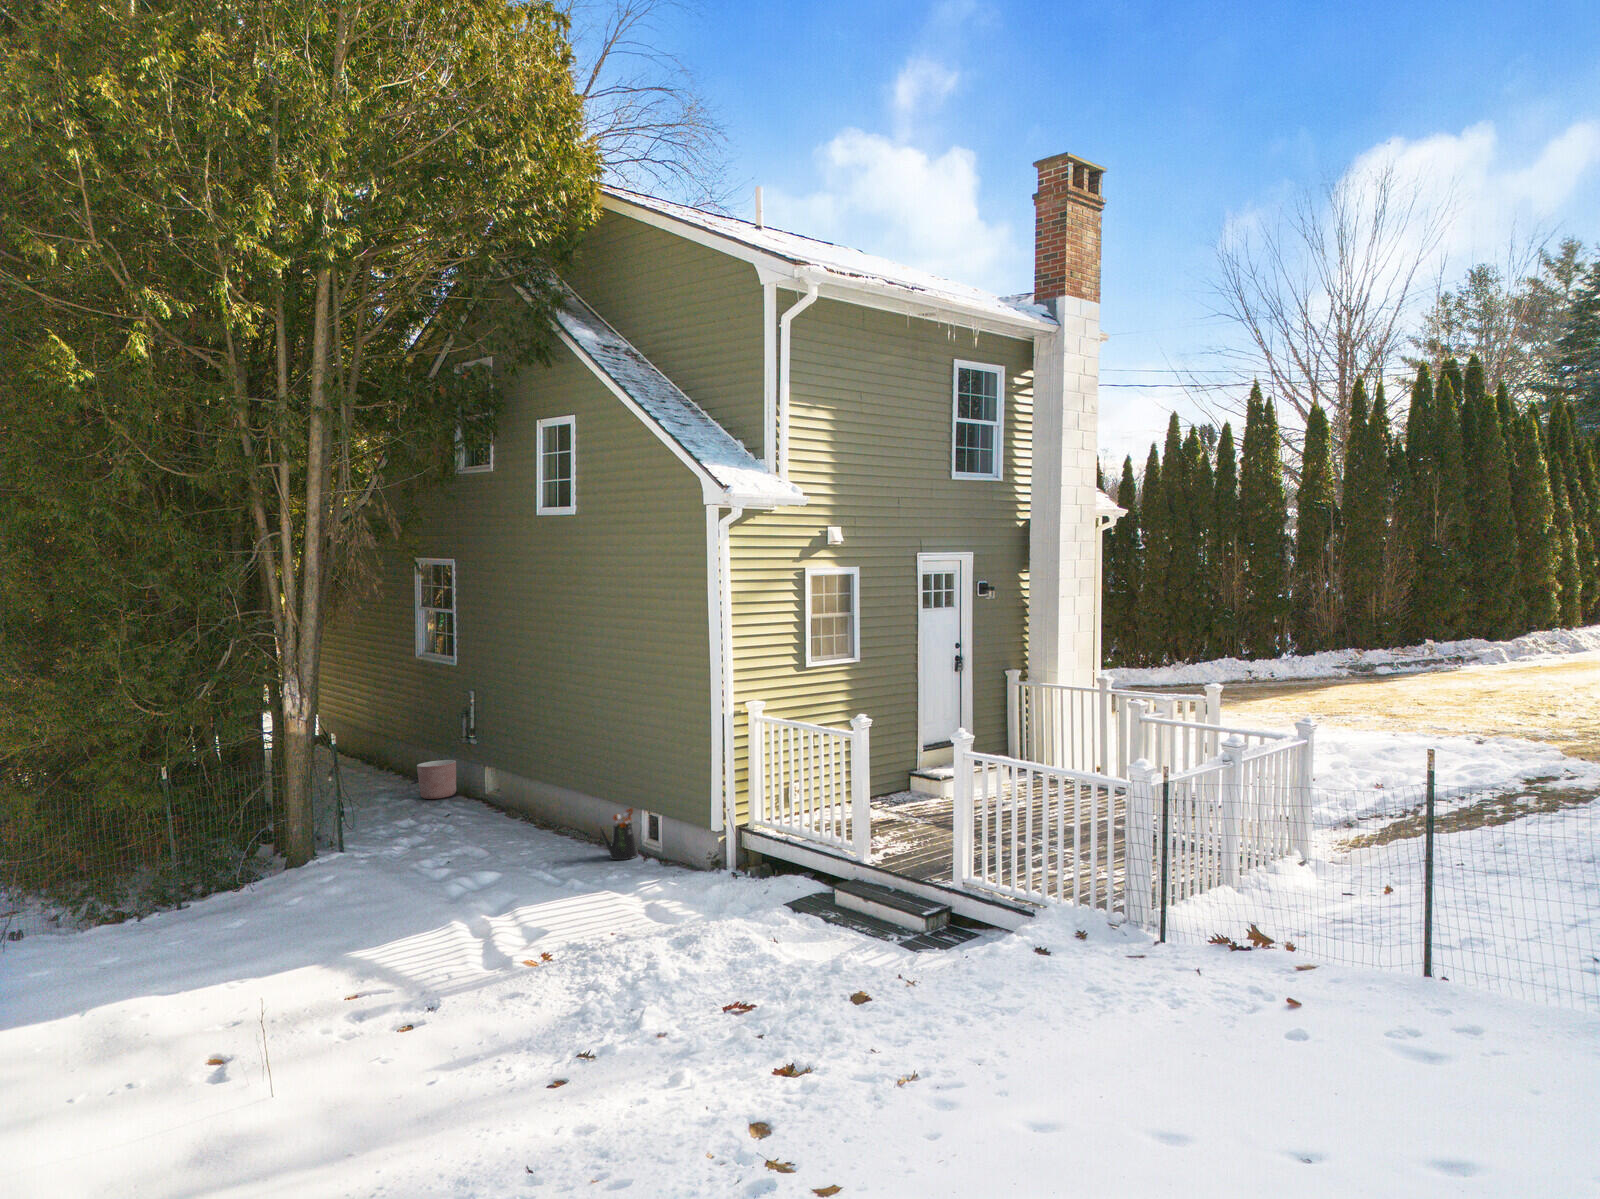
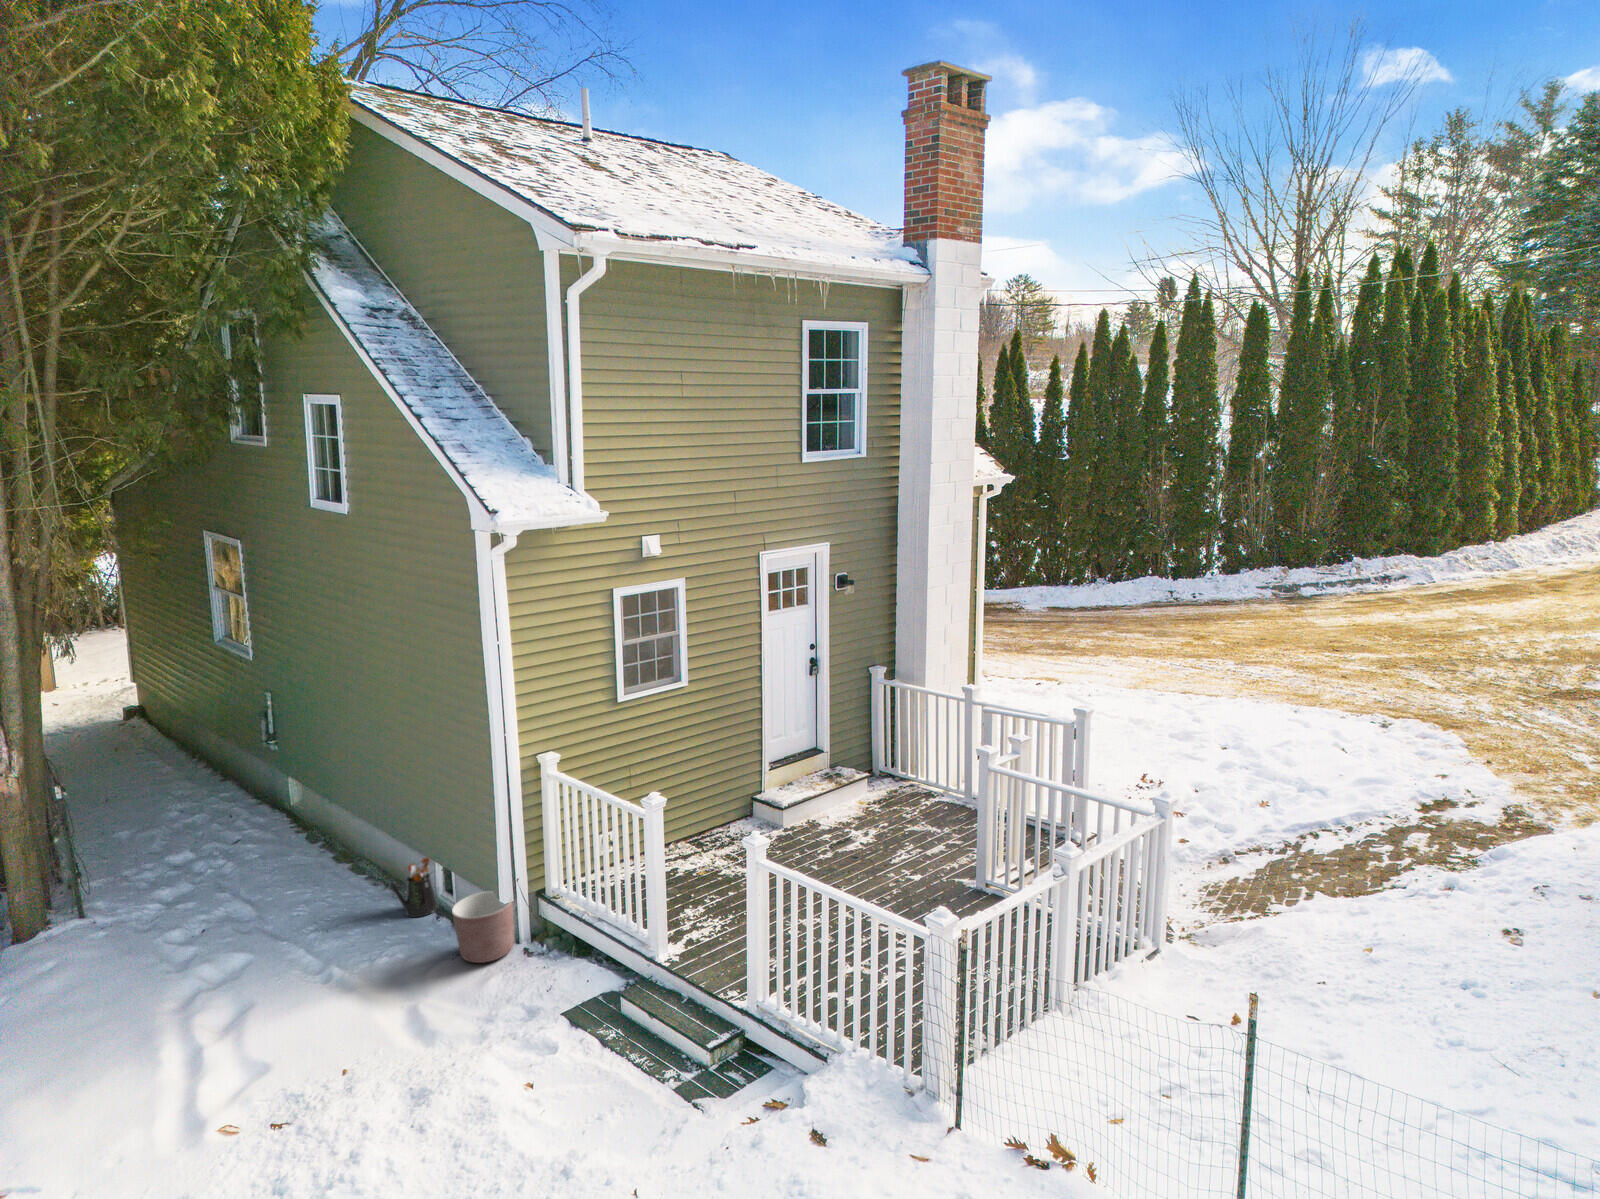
planter: present [417,760,456,799] -> present [452,891,515,963]

